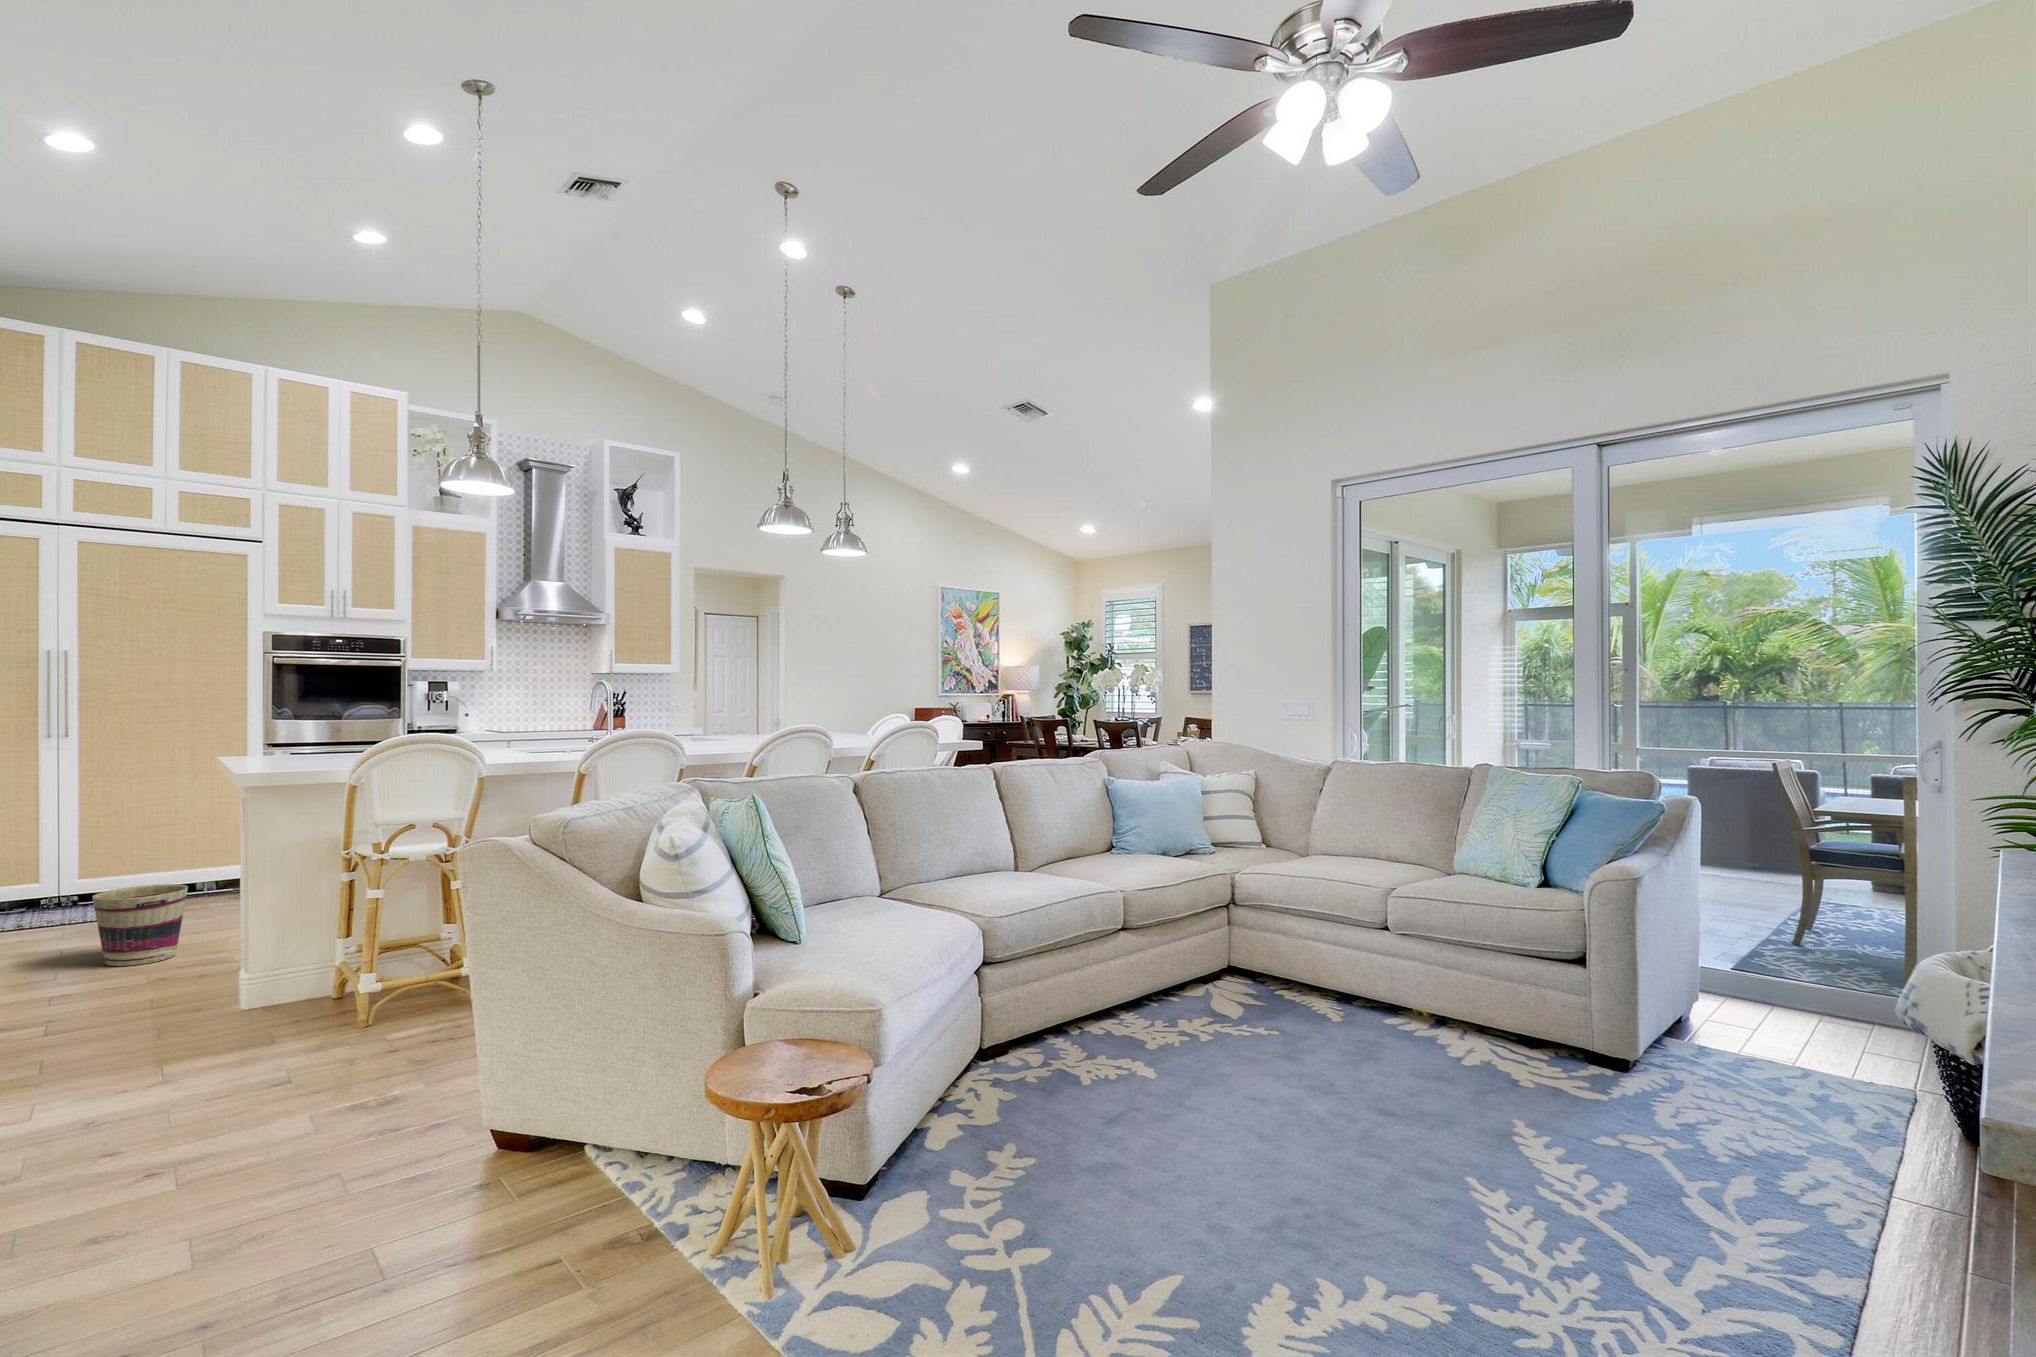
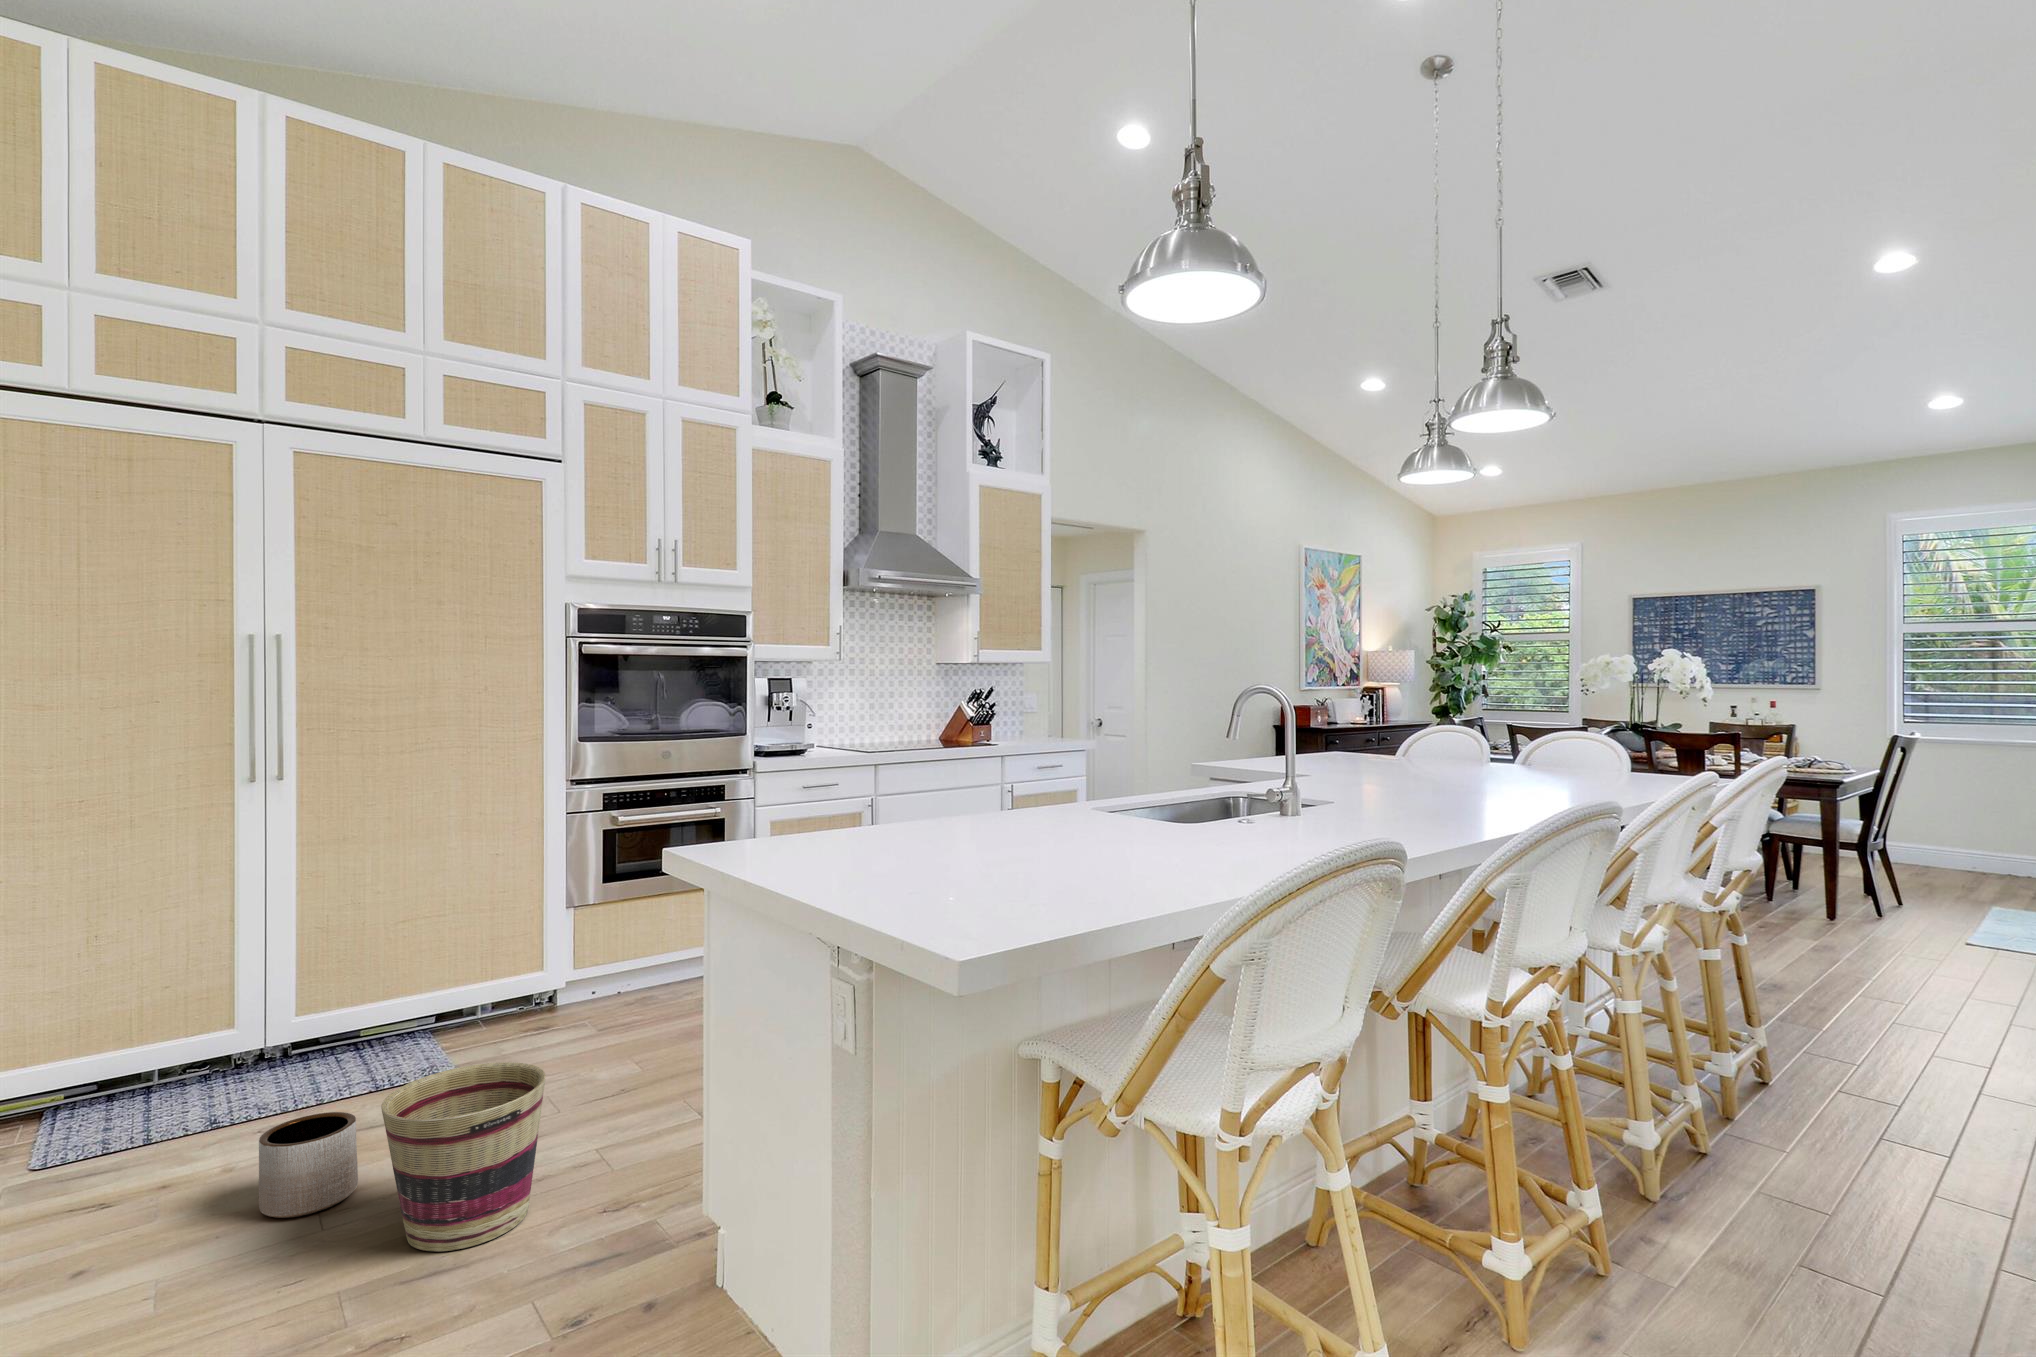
planter: none [30,911,87,958] -> present [259,1112,358,1218]

